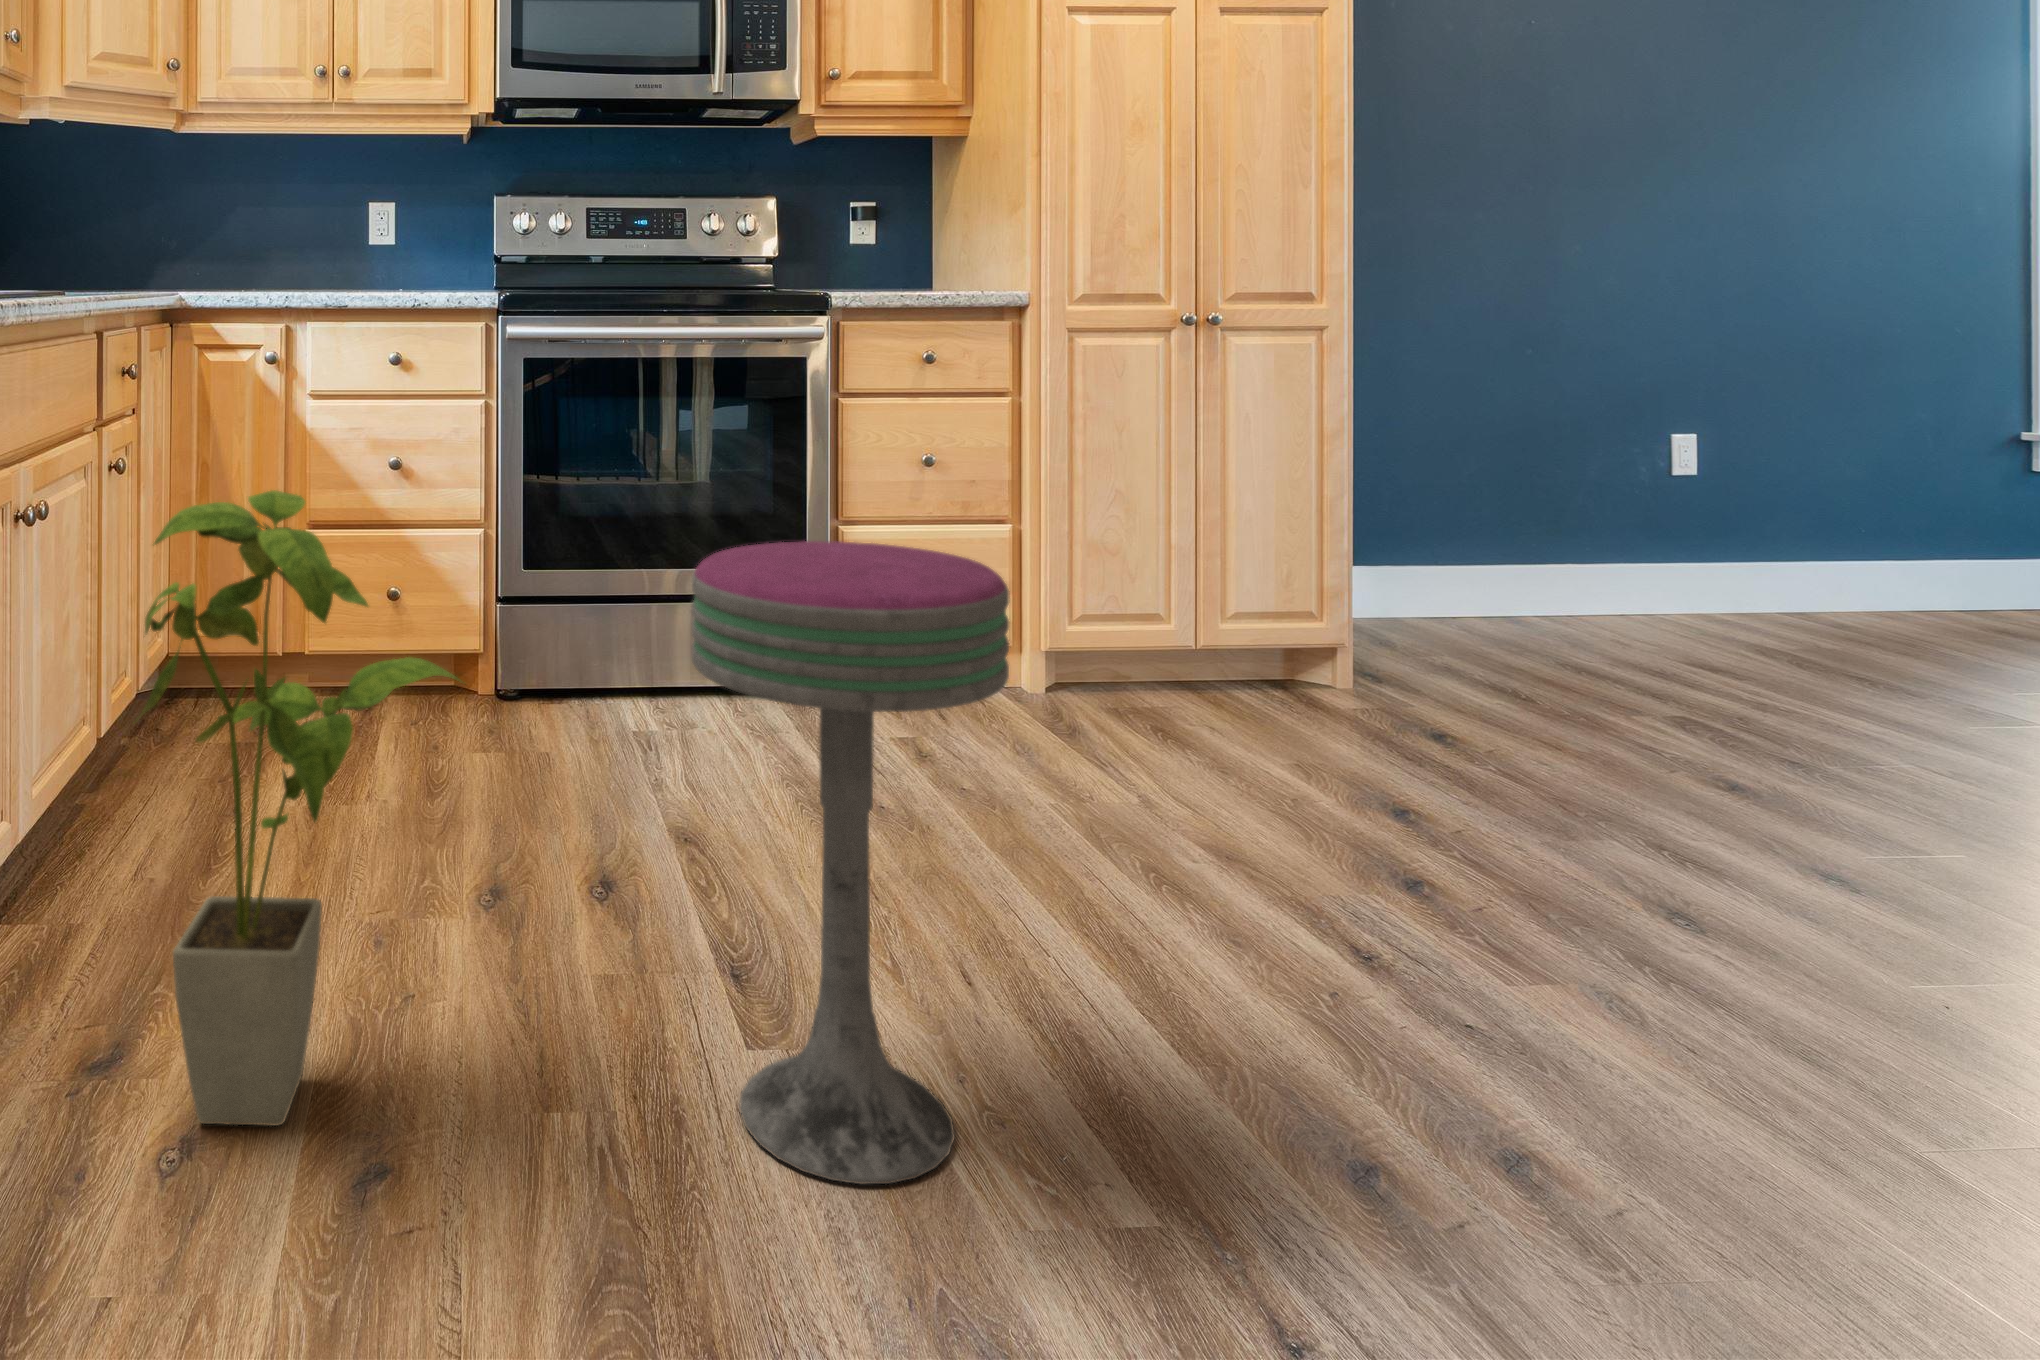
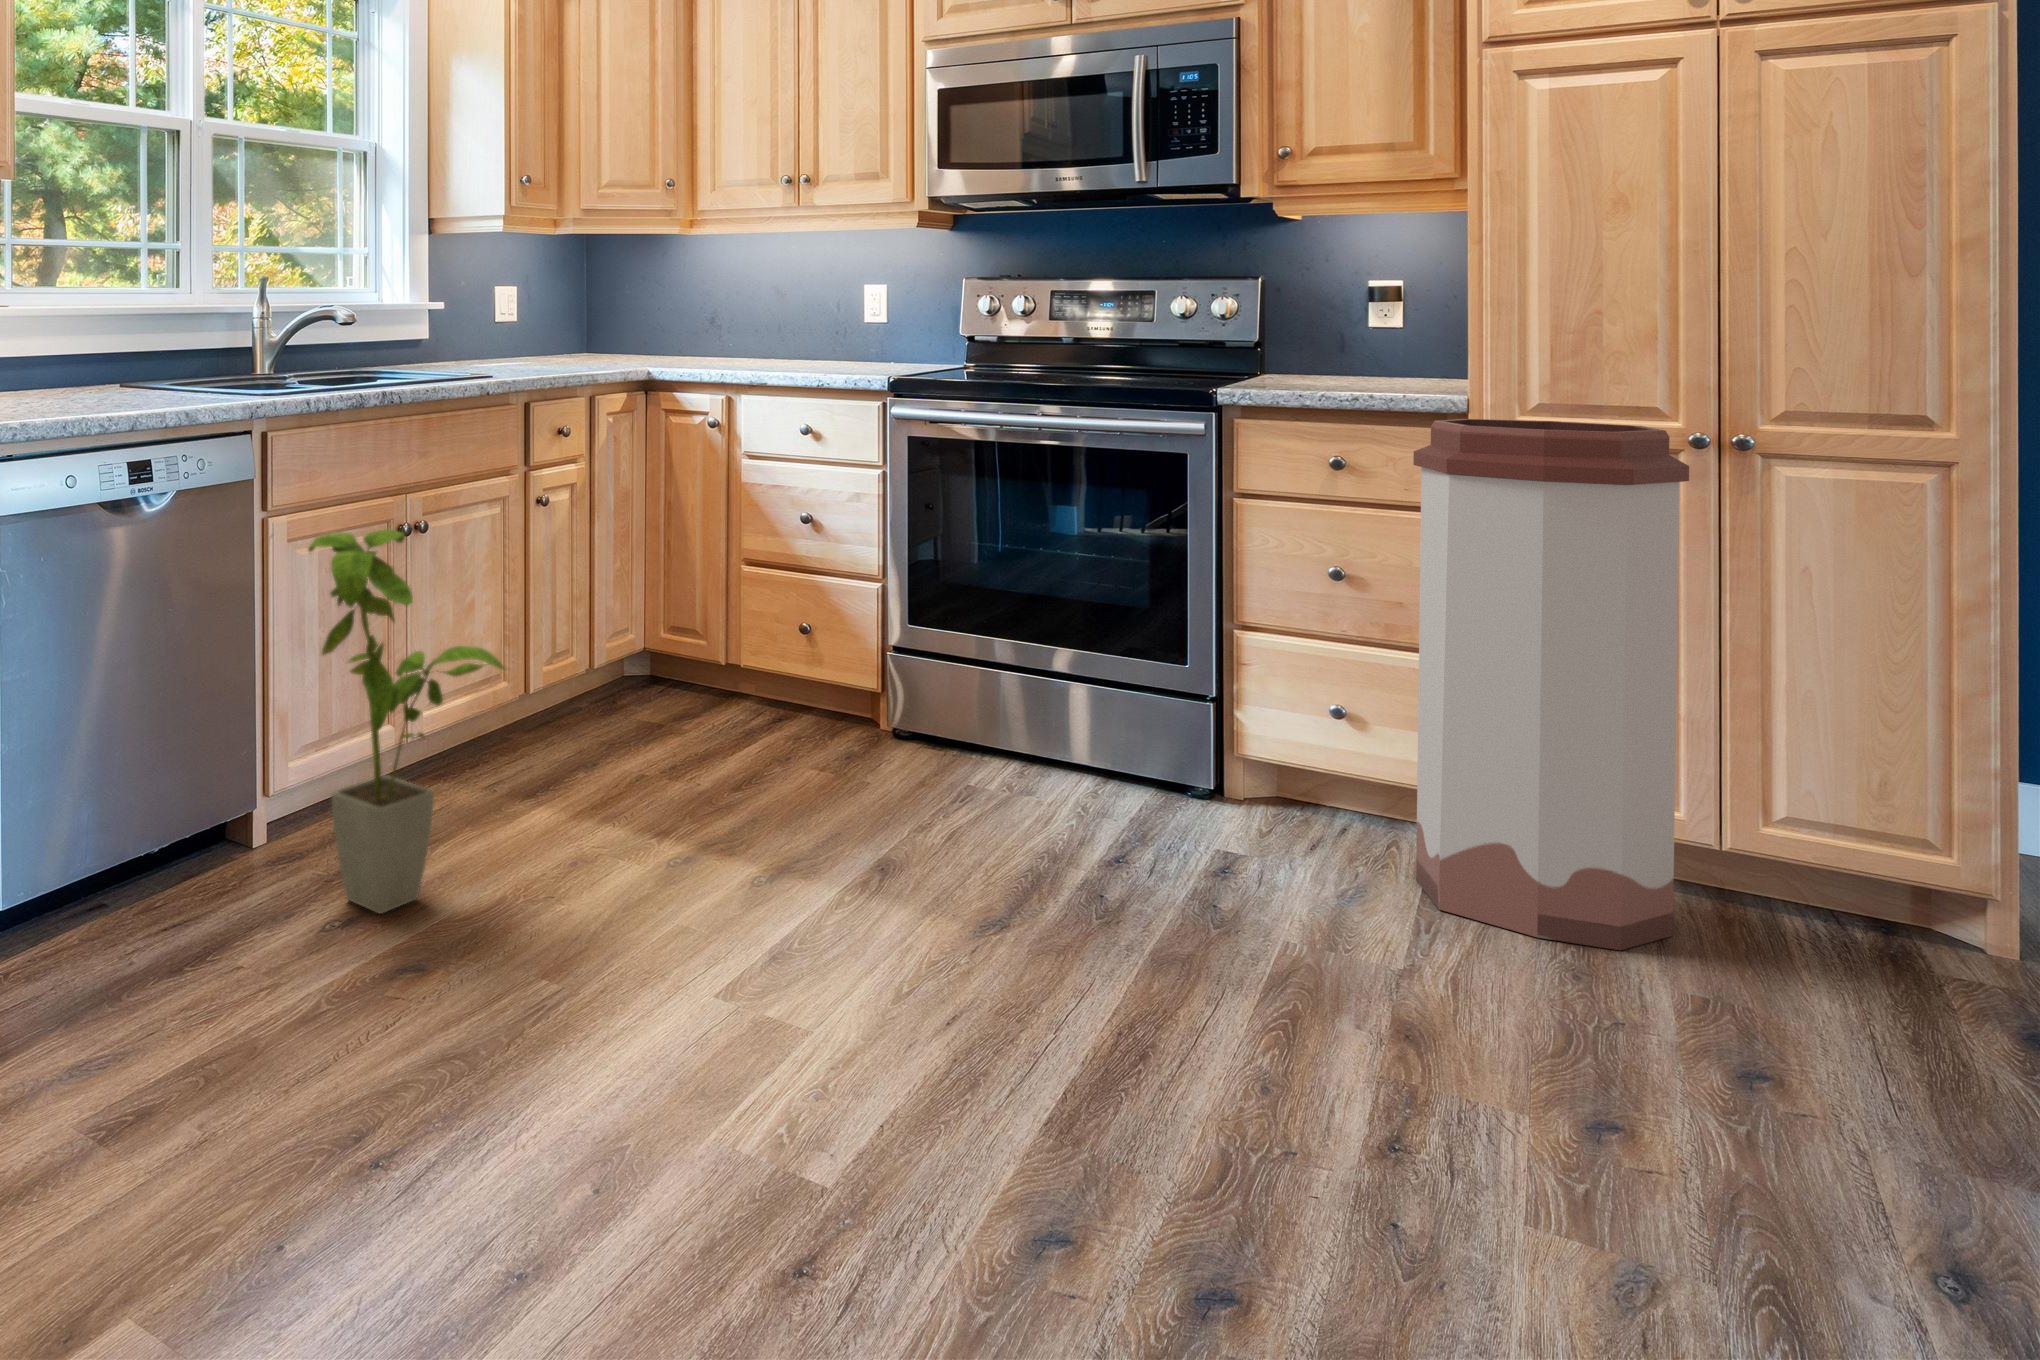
trash can: none [1049,308,1242,745] -> present [1413,419,1689,950]
bar stool: present [692,541,1009,1185] -> none [565,605,787,1064]

